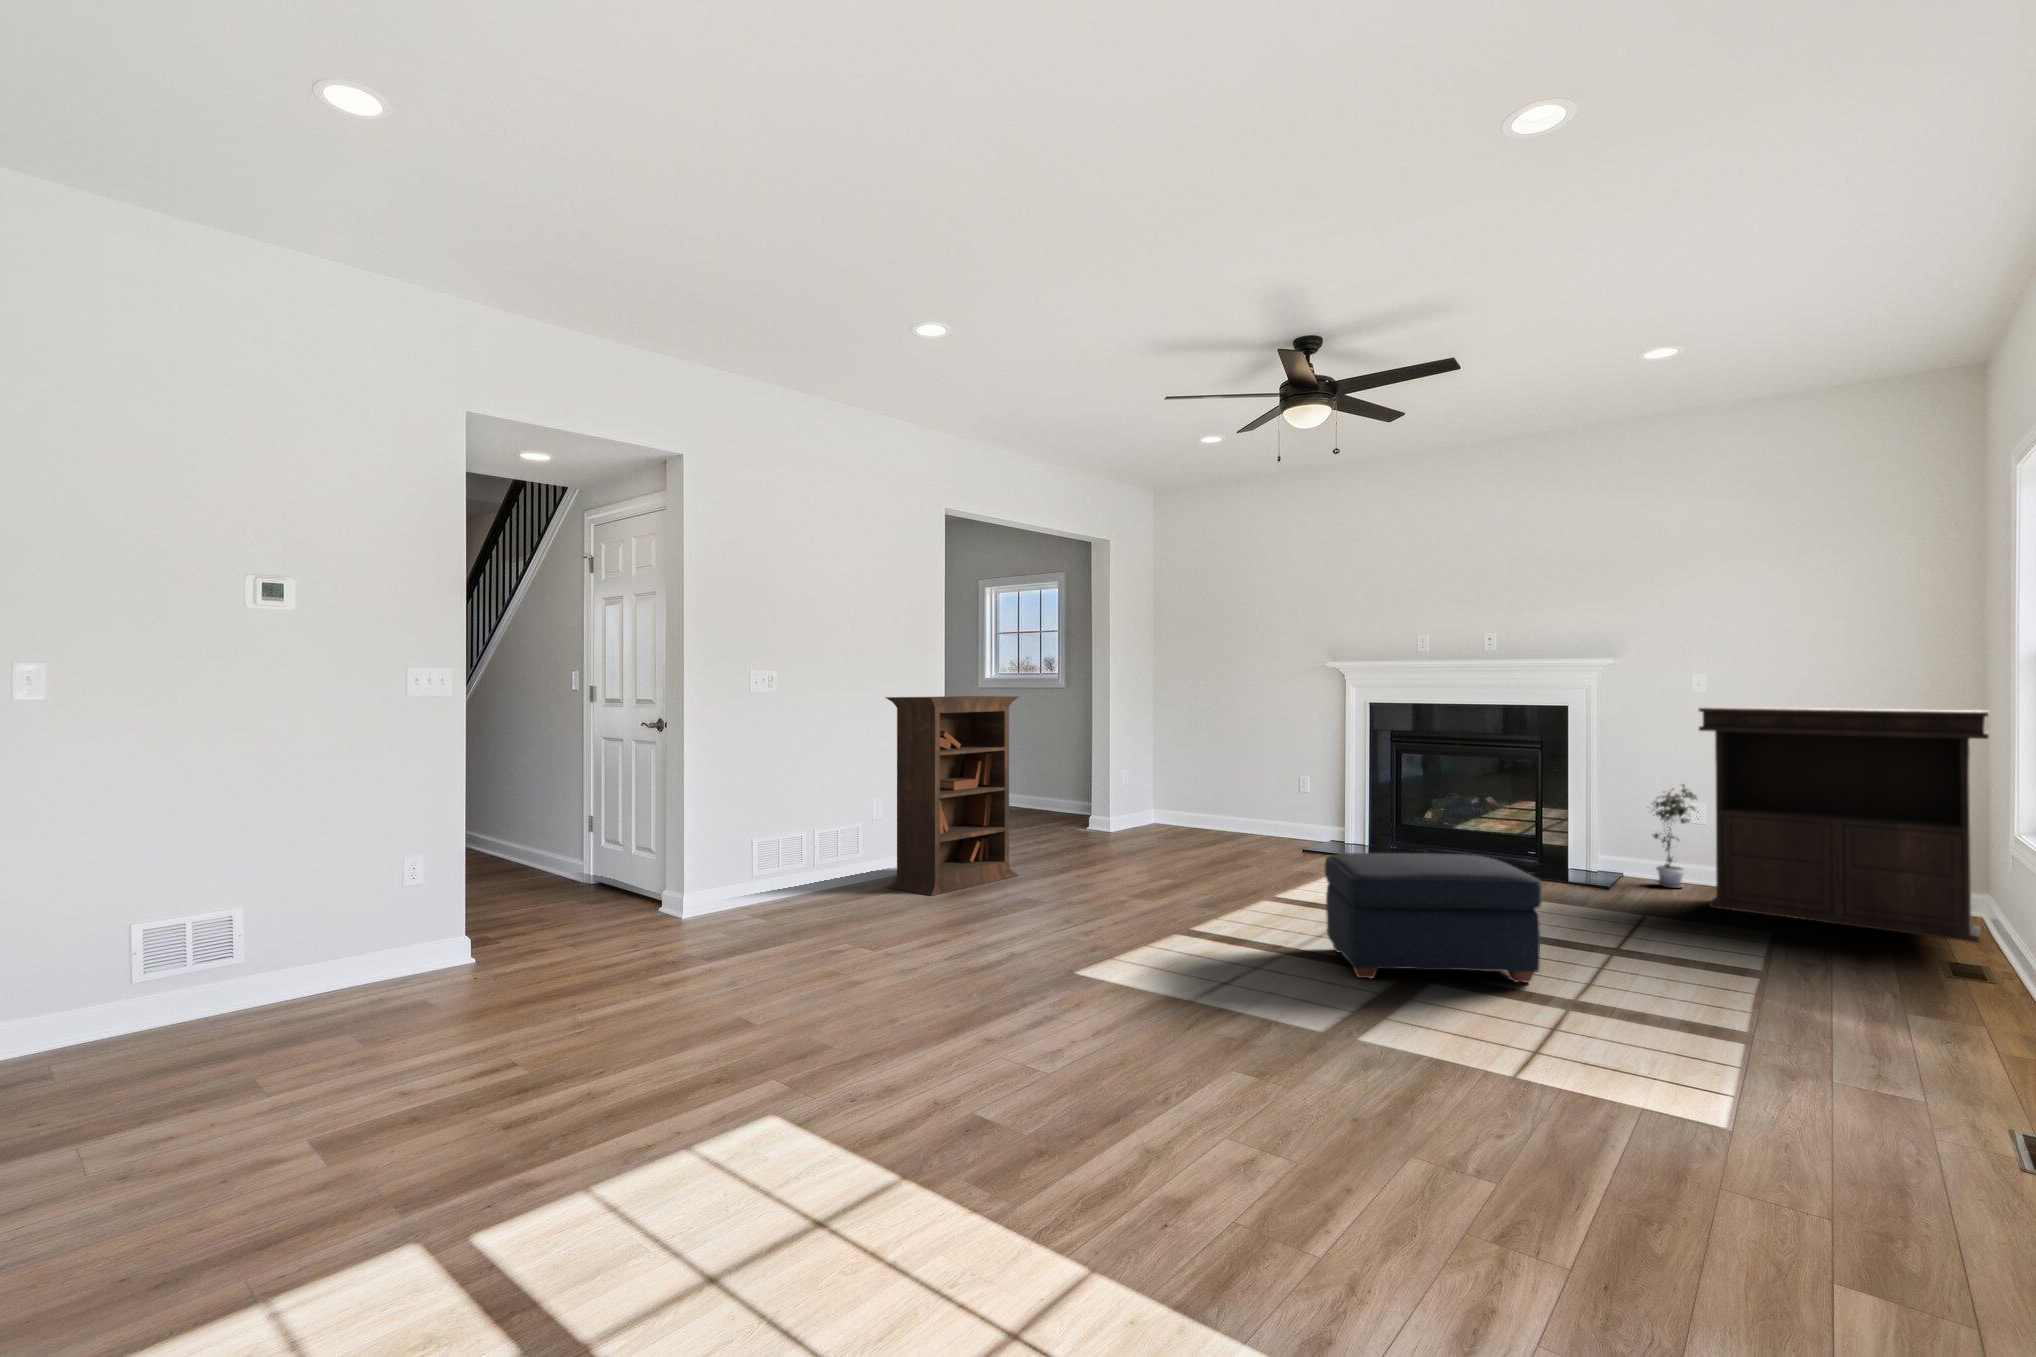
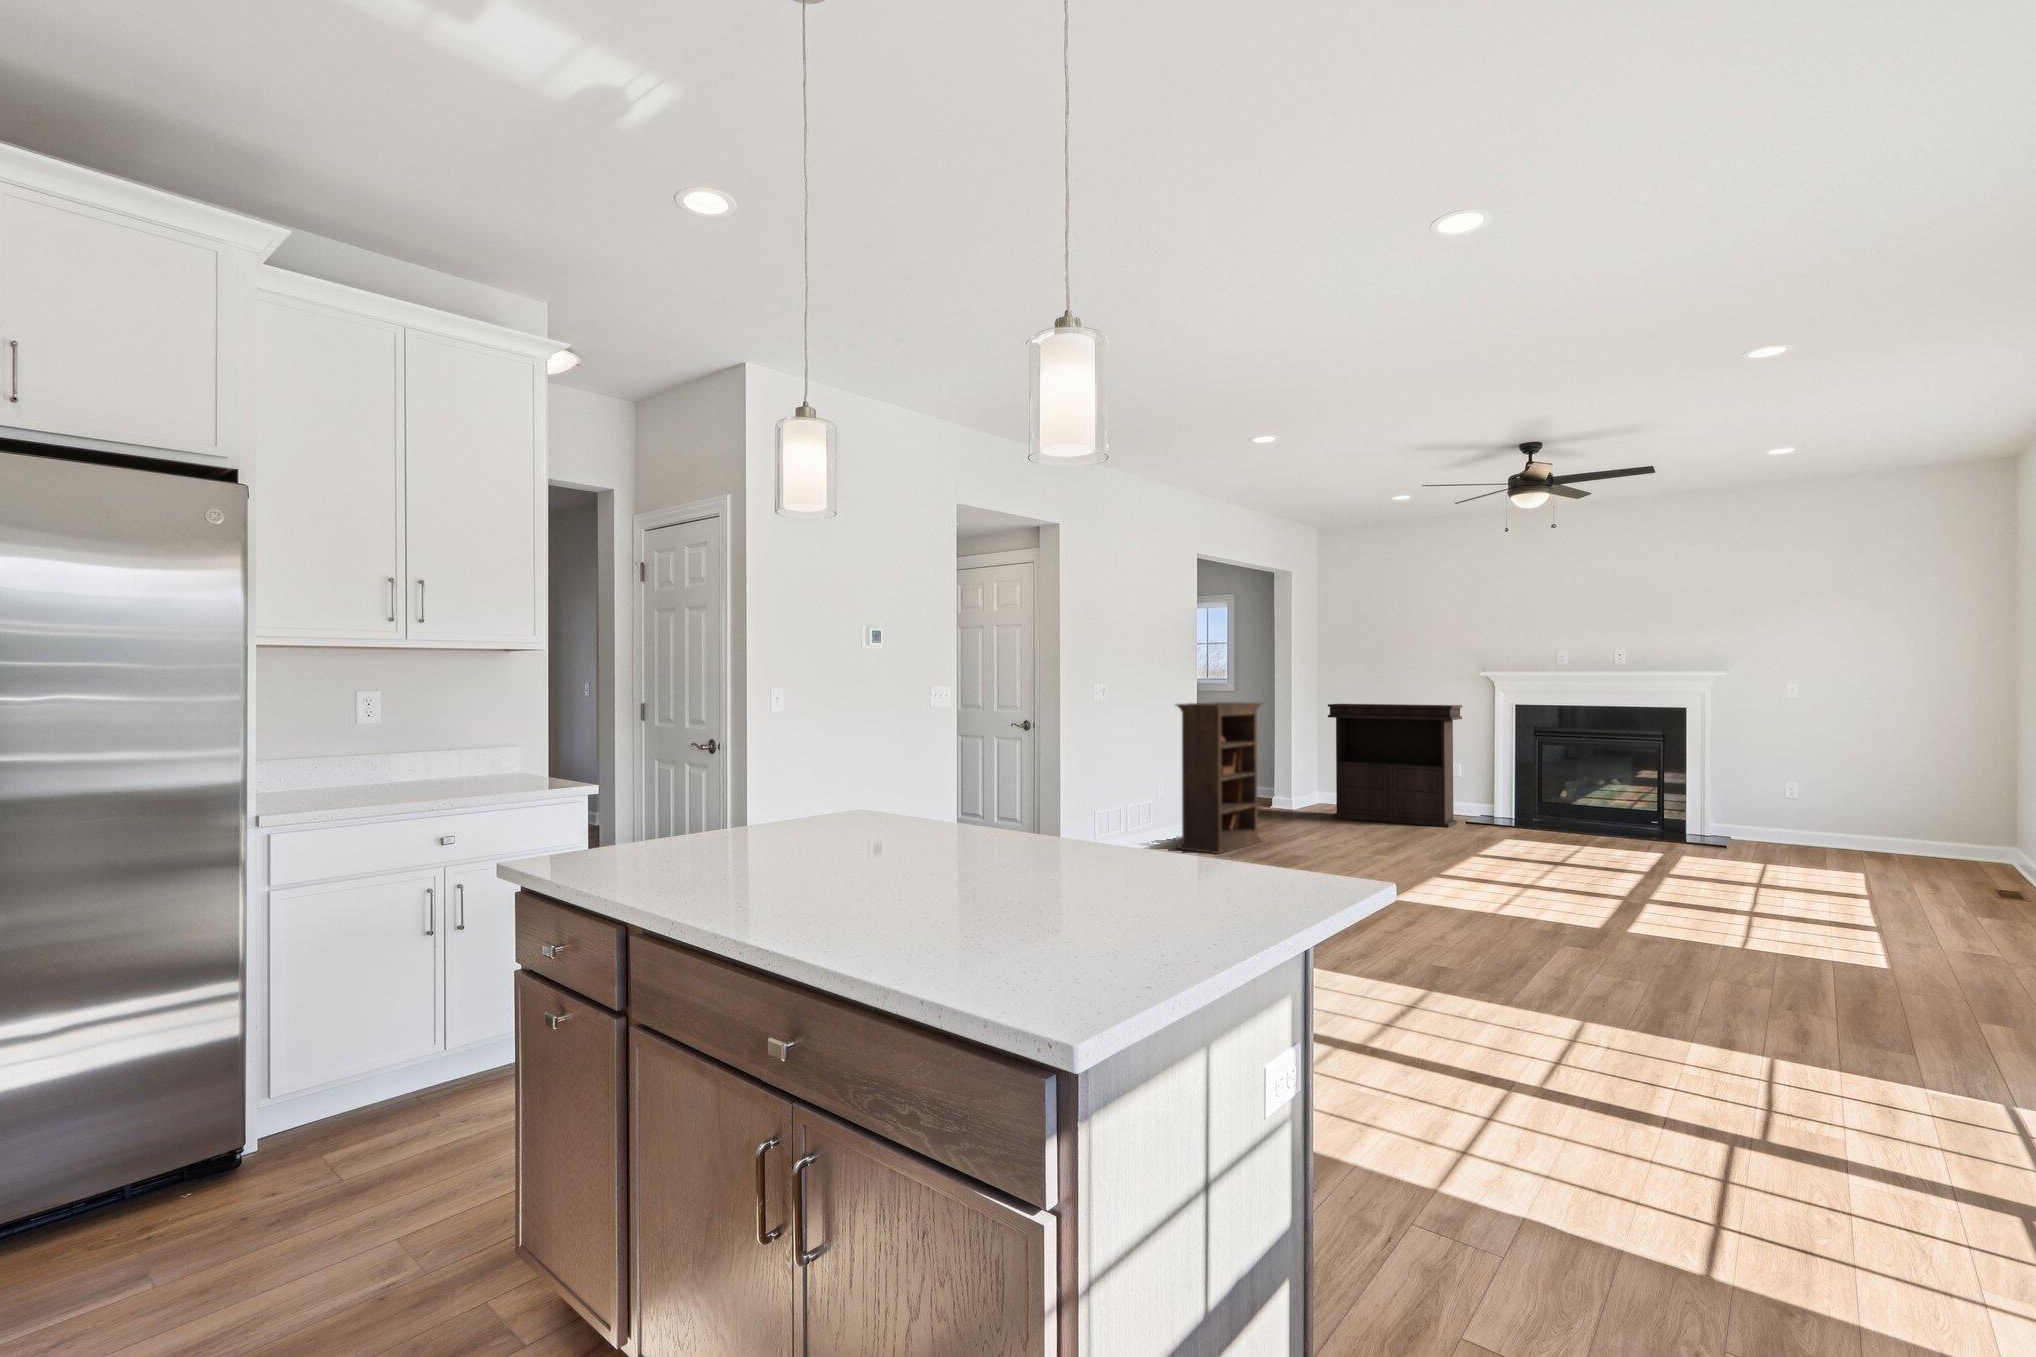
console table: present [1699,707,1990,943] -> present [1328,704,1462,827]
potted plant: present [1652,784,1697,888] -> none [1748,769,1792,848]
ottoman: present [1325,853,1541,983] -> none [1550,817,1722,902]

